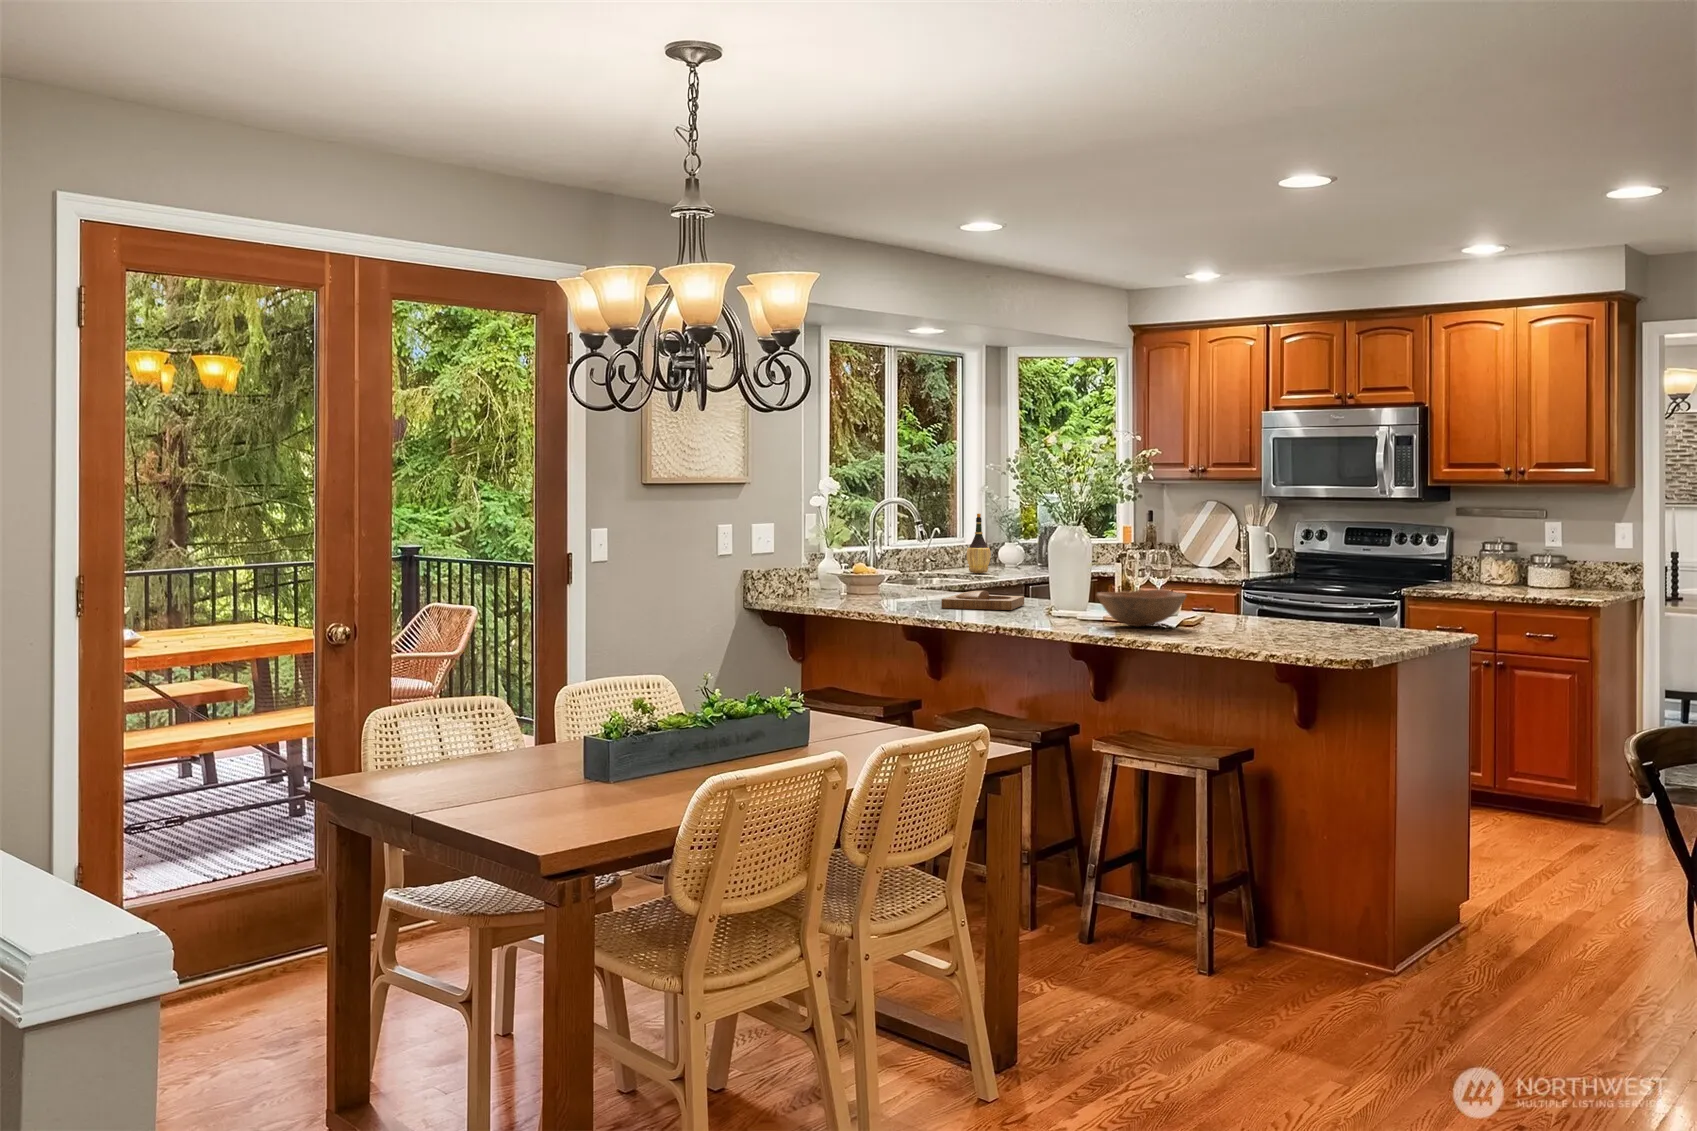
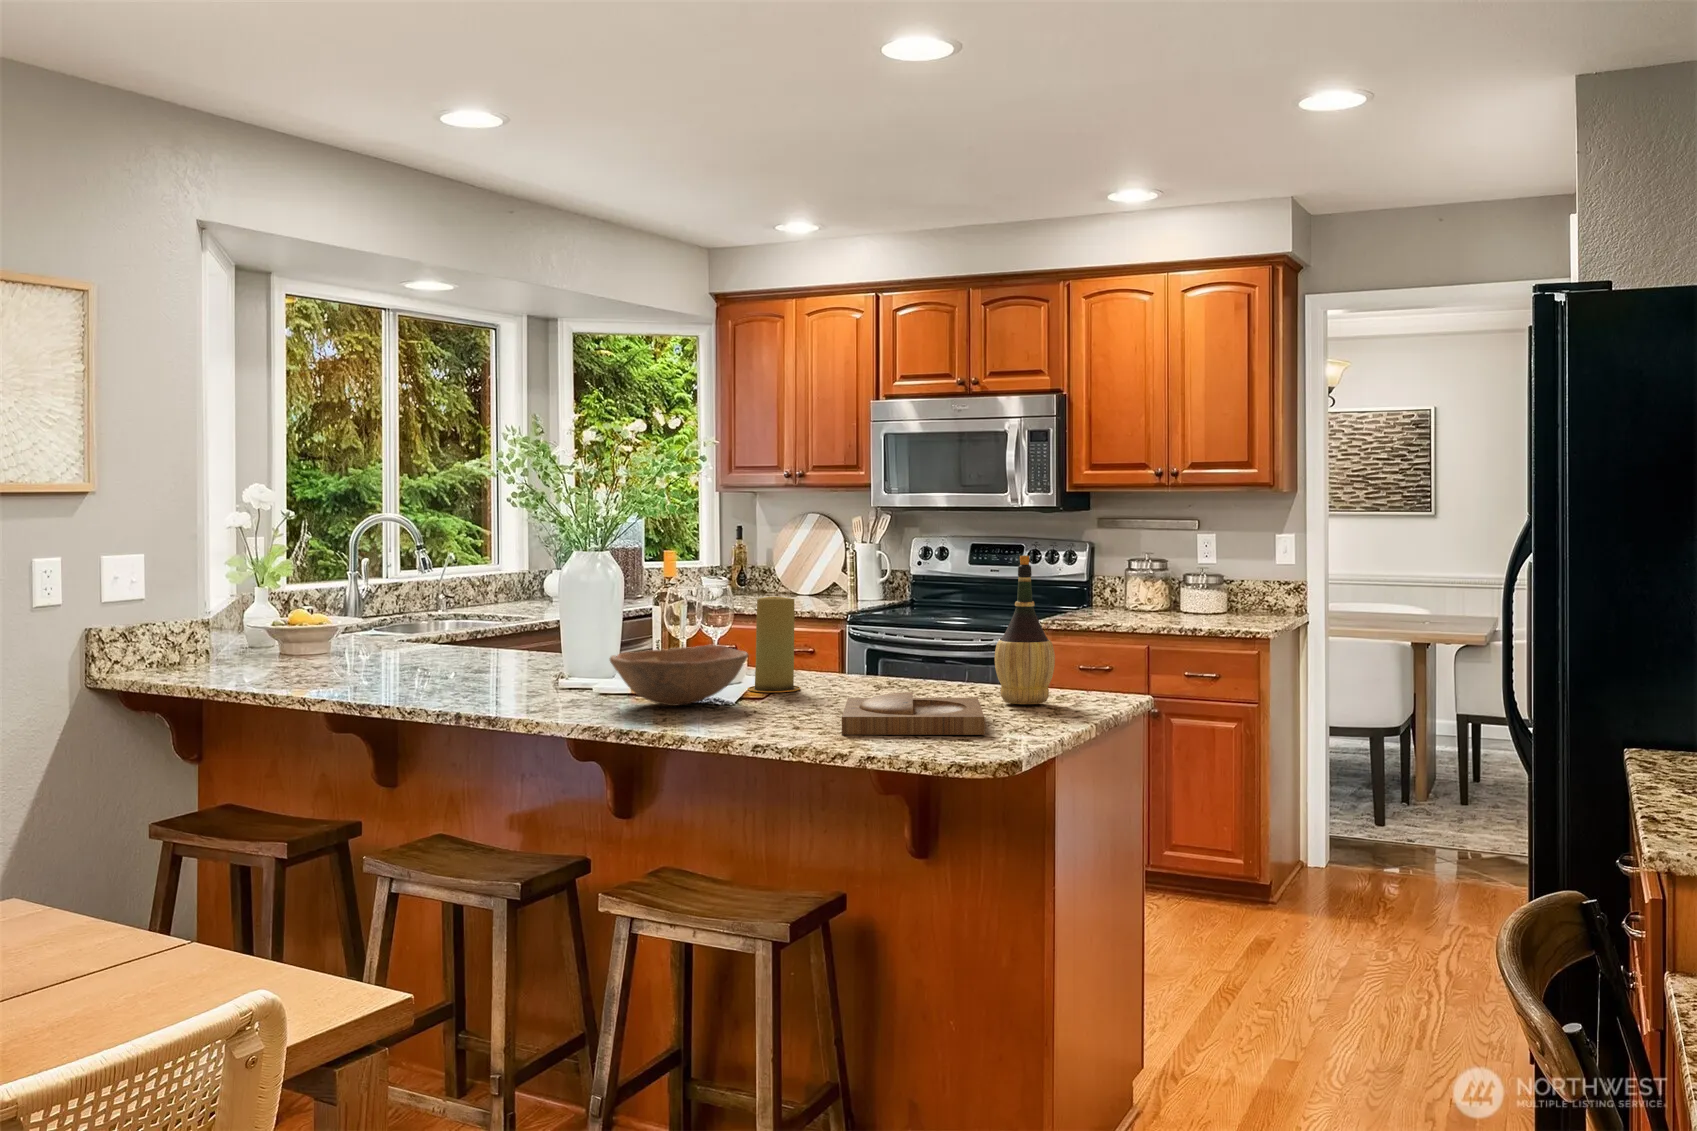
wine bottle: present [967,513,991,573] -> present [995,555,1055,704]
candle: none [1182,559,1219,623] -> present [748,597,800,692]
tray: present [941,591,1024,610] -> present [842,692,985,735]

